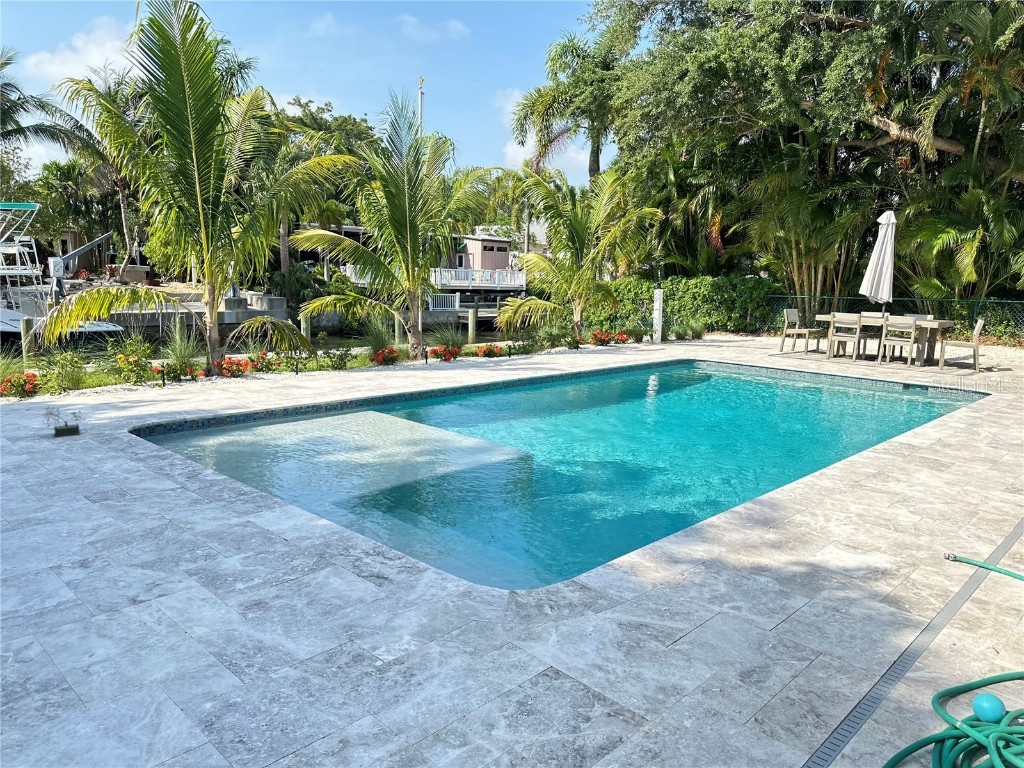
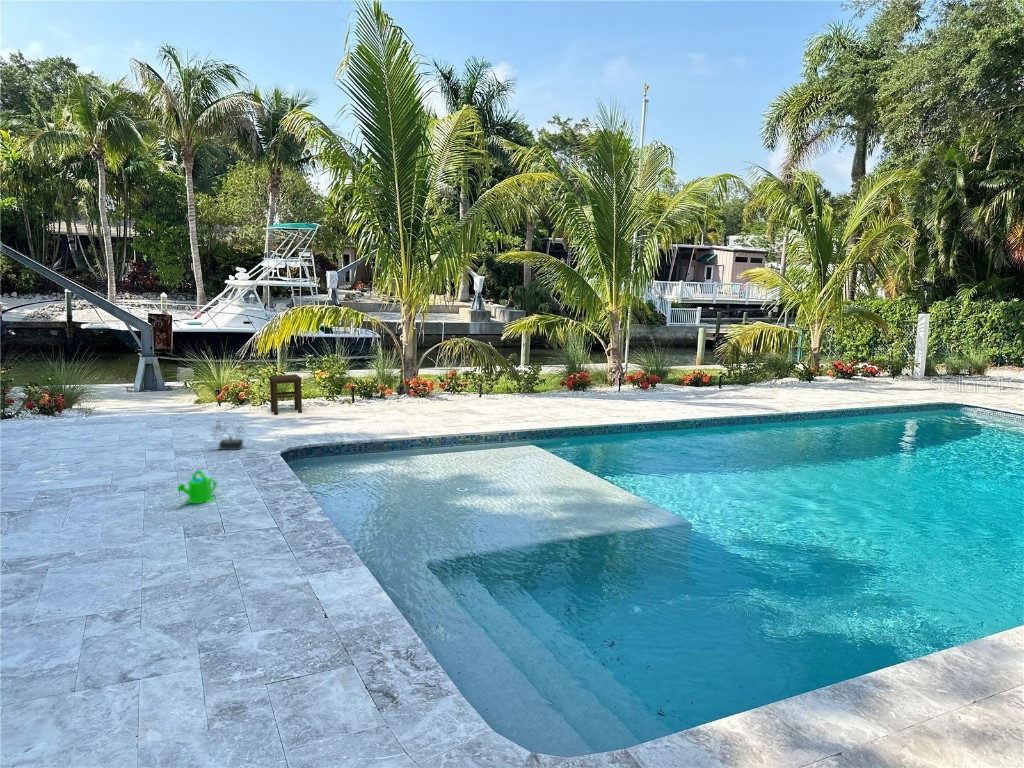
stool: none [71,362,114,406] -> present [270,375,302,415]
watering can: none [66,442,101,475] -> present [177,470,217,503]

